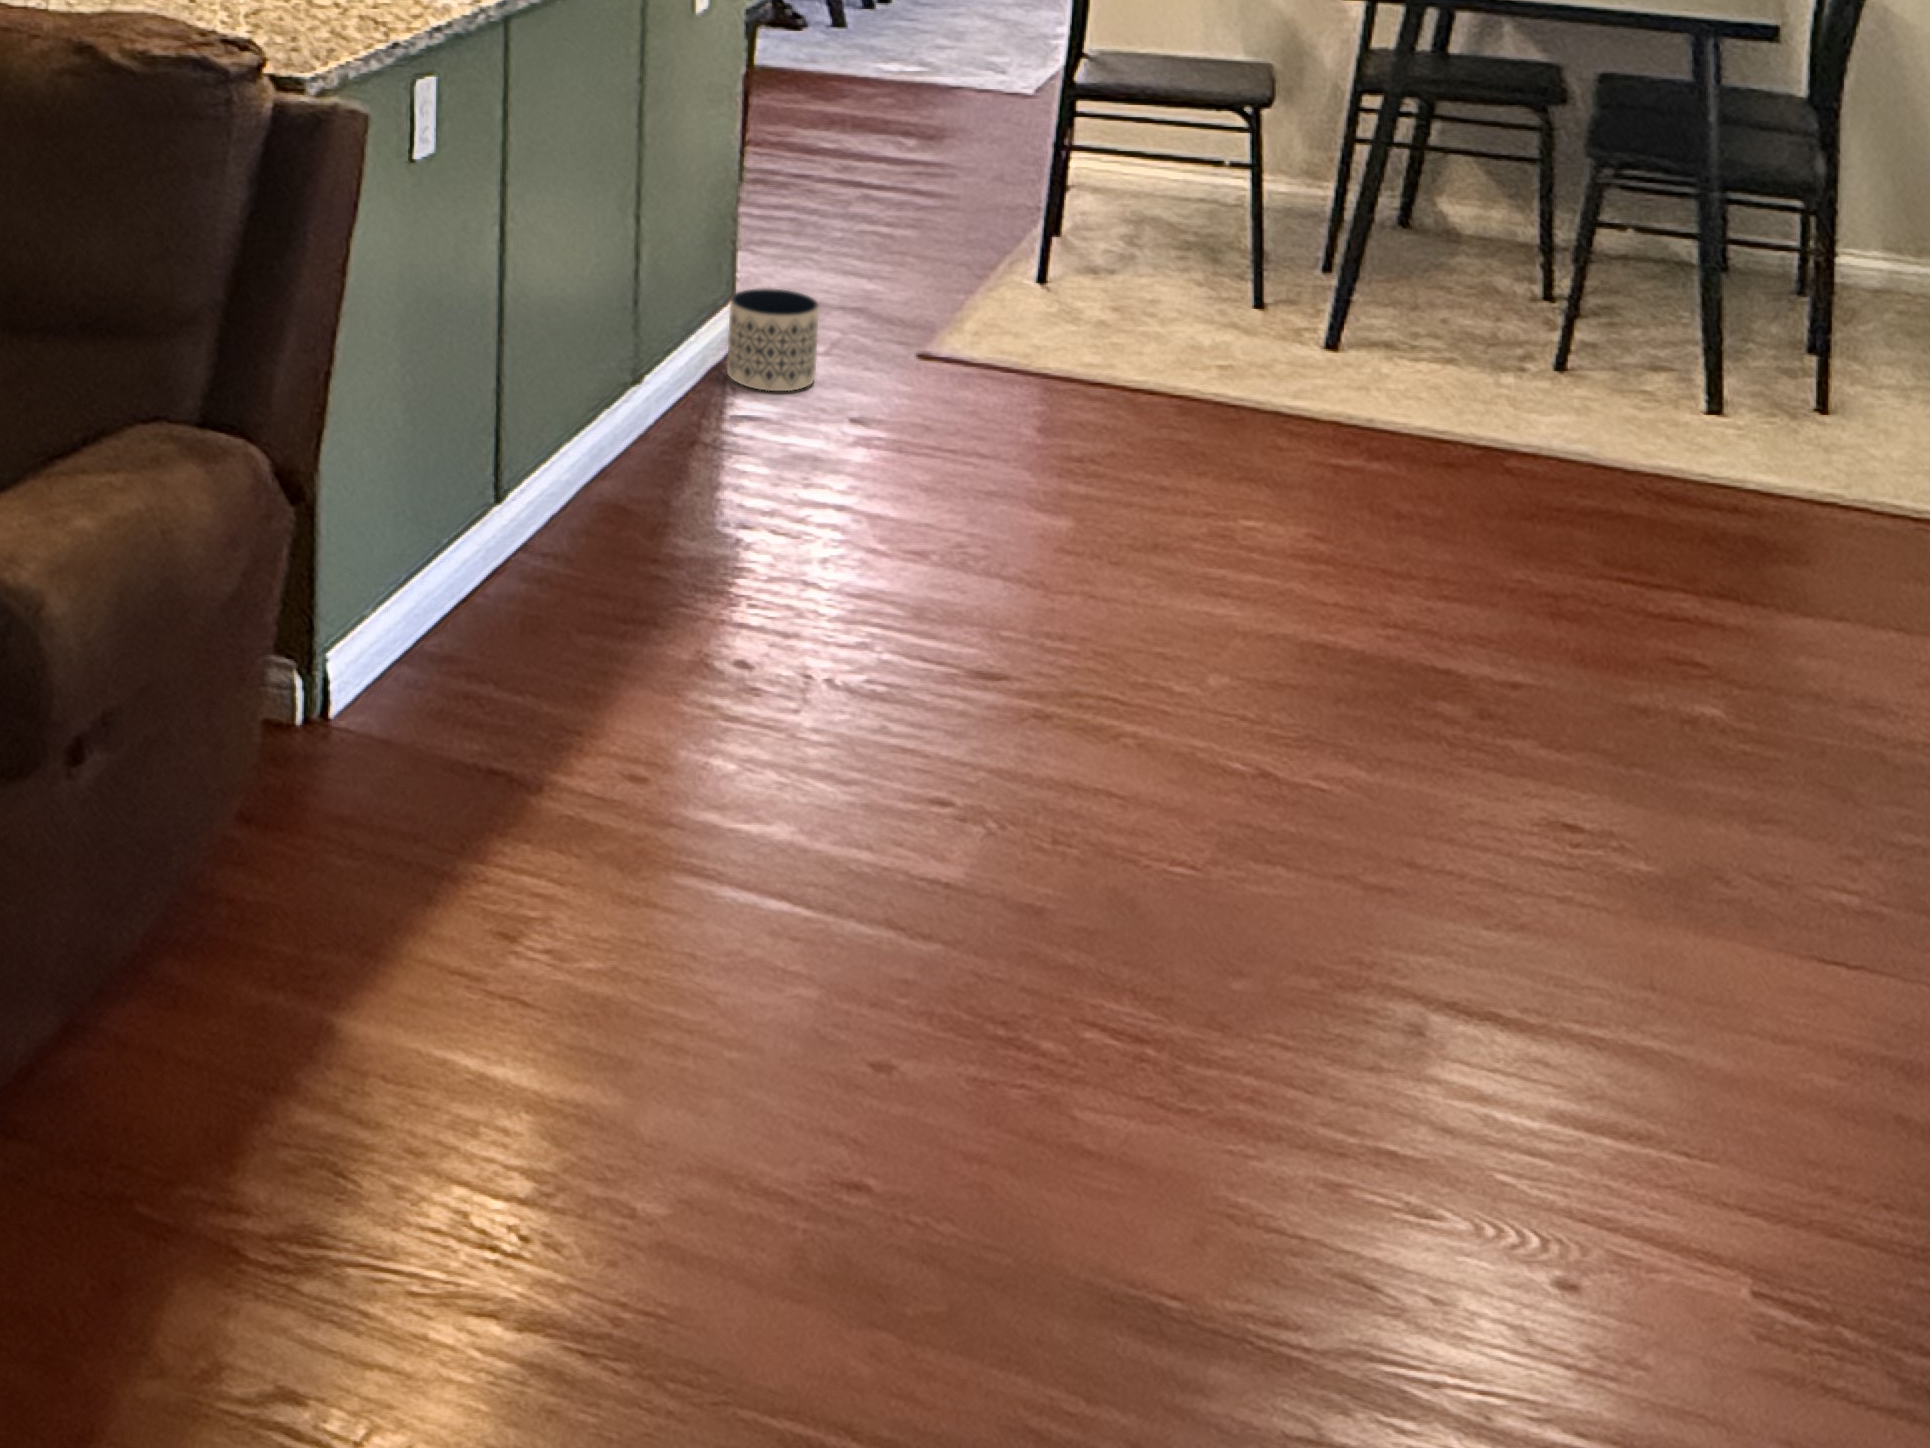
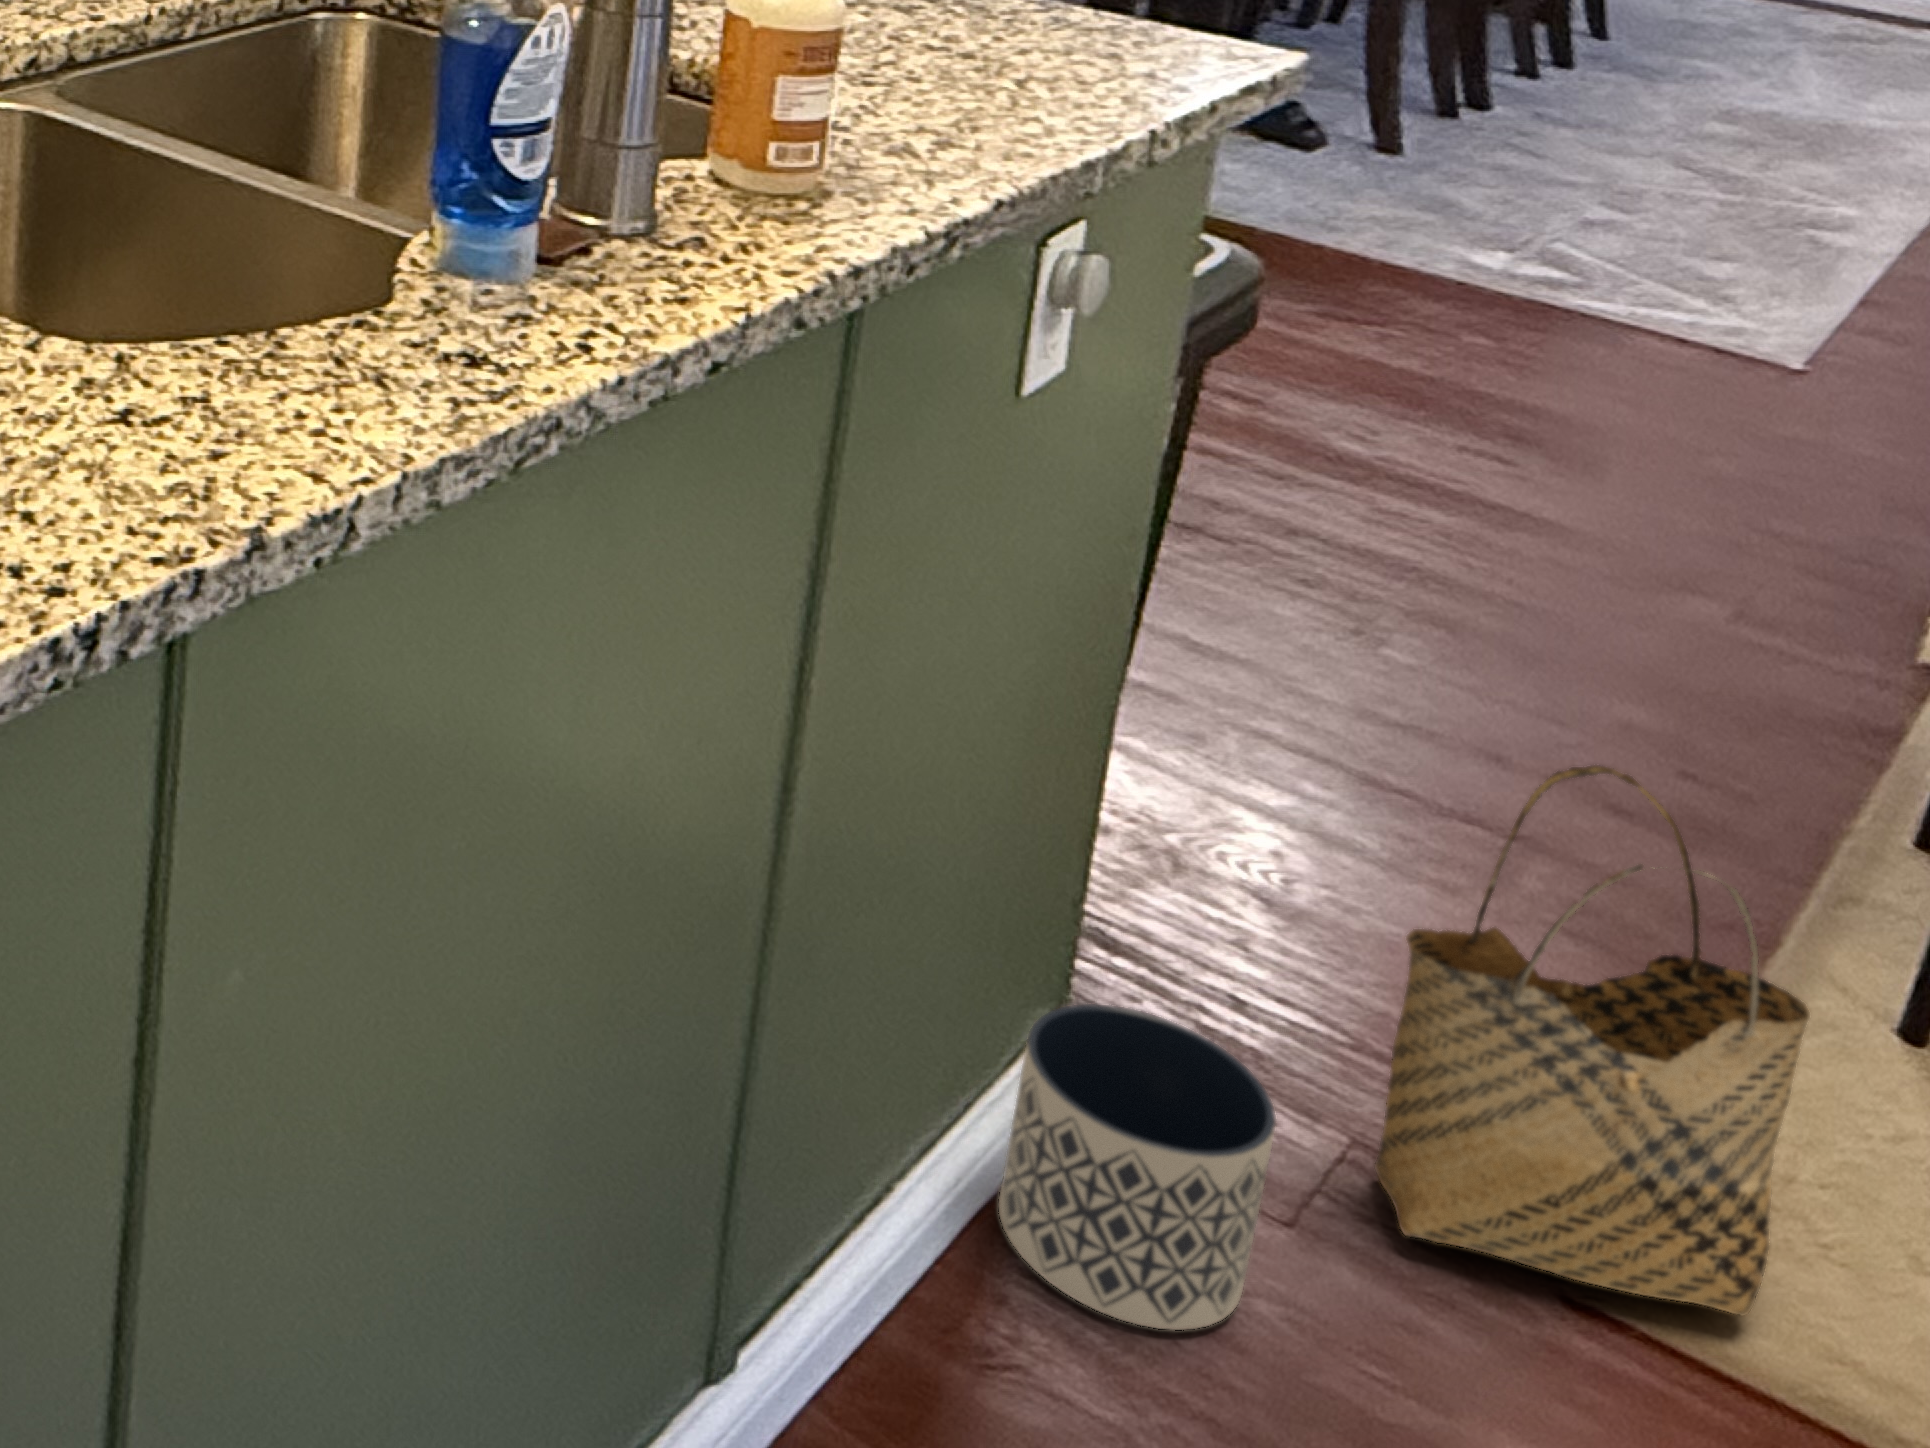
woven basket: none [856,167,989,358] -> present [1375,765,1810,1315]

